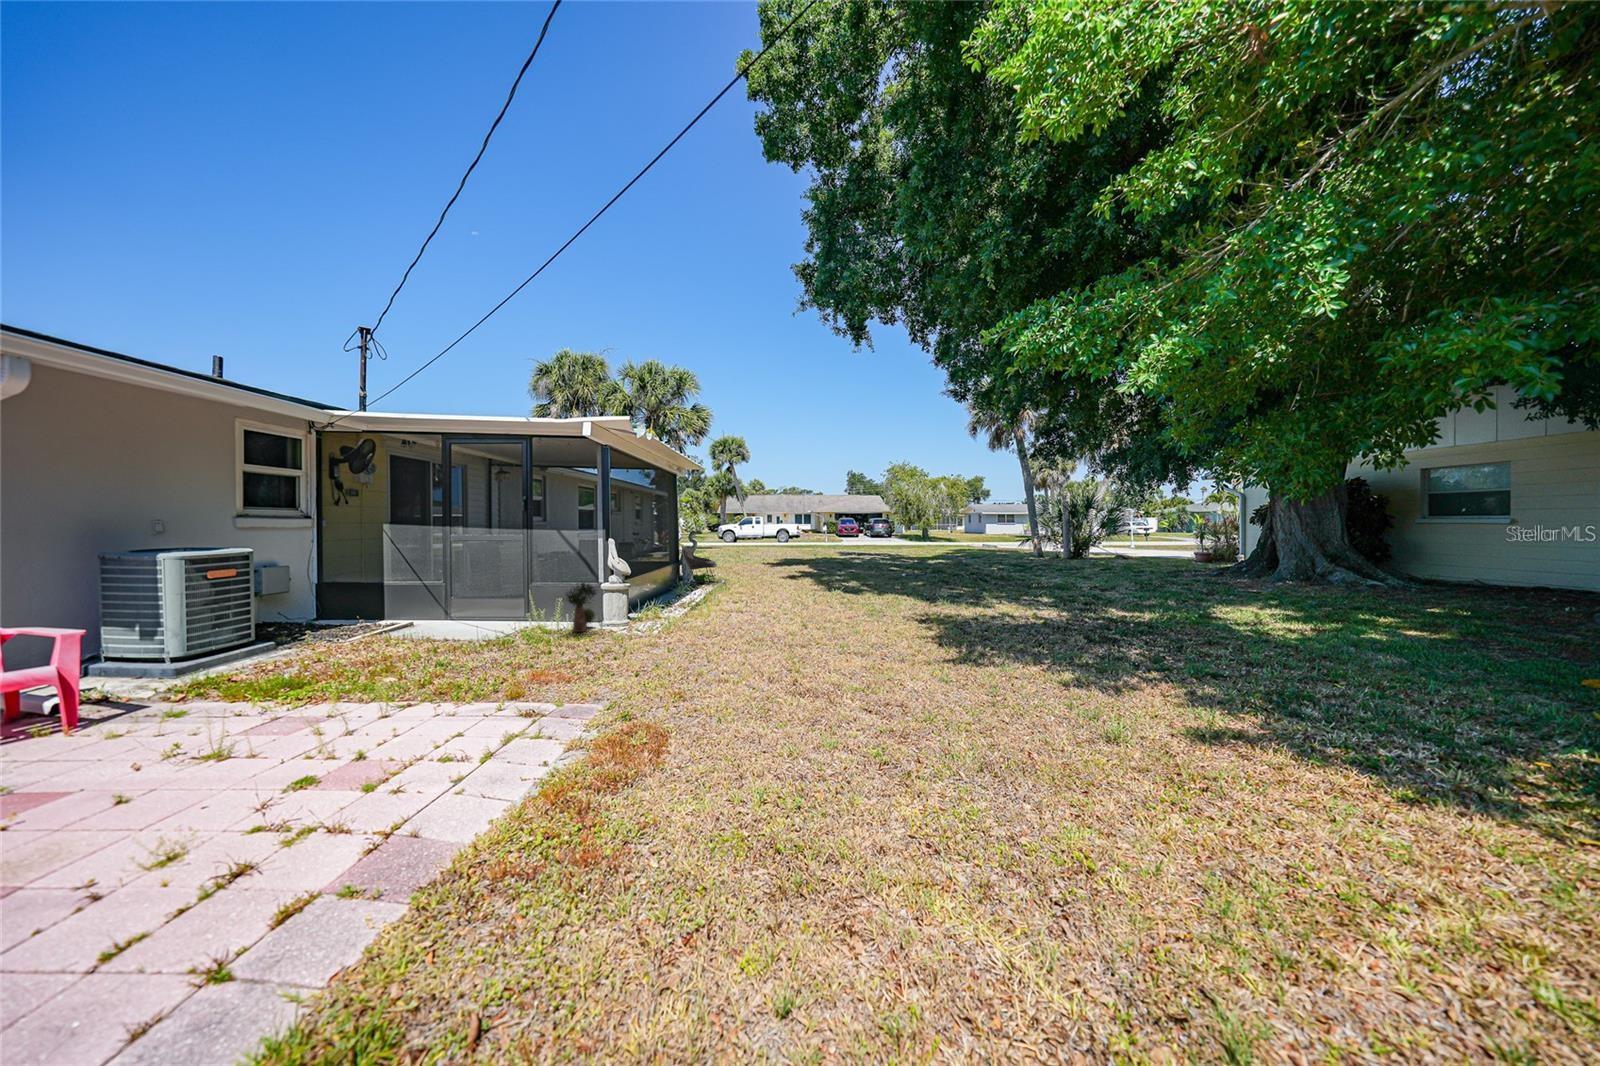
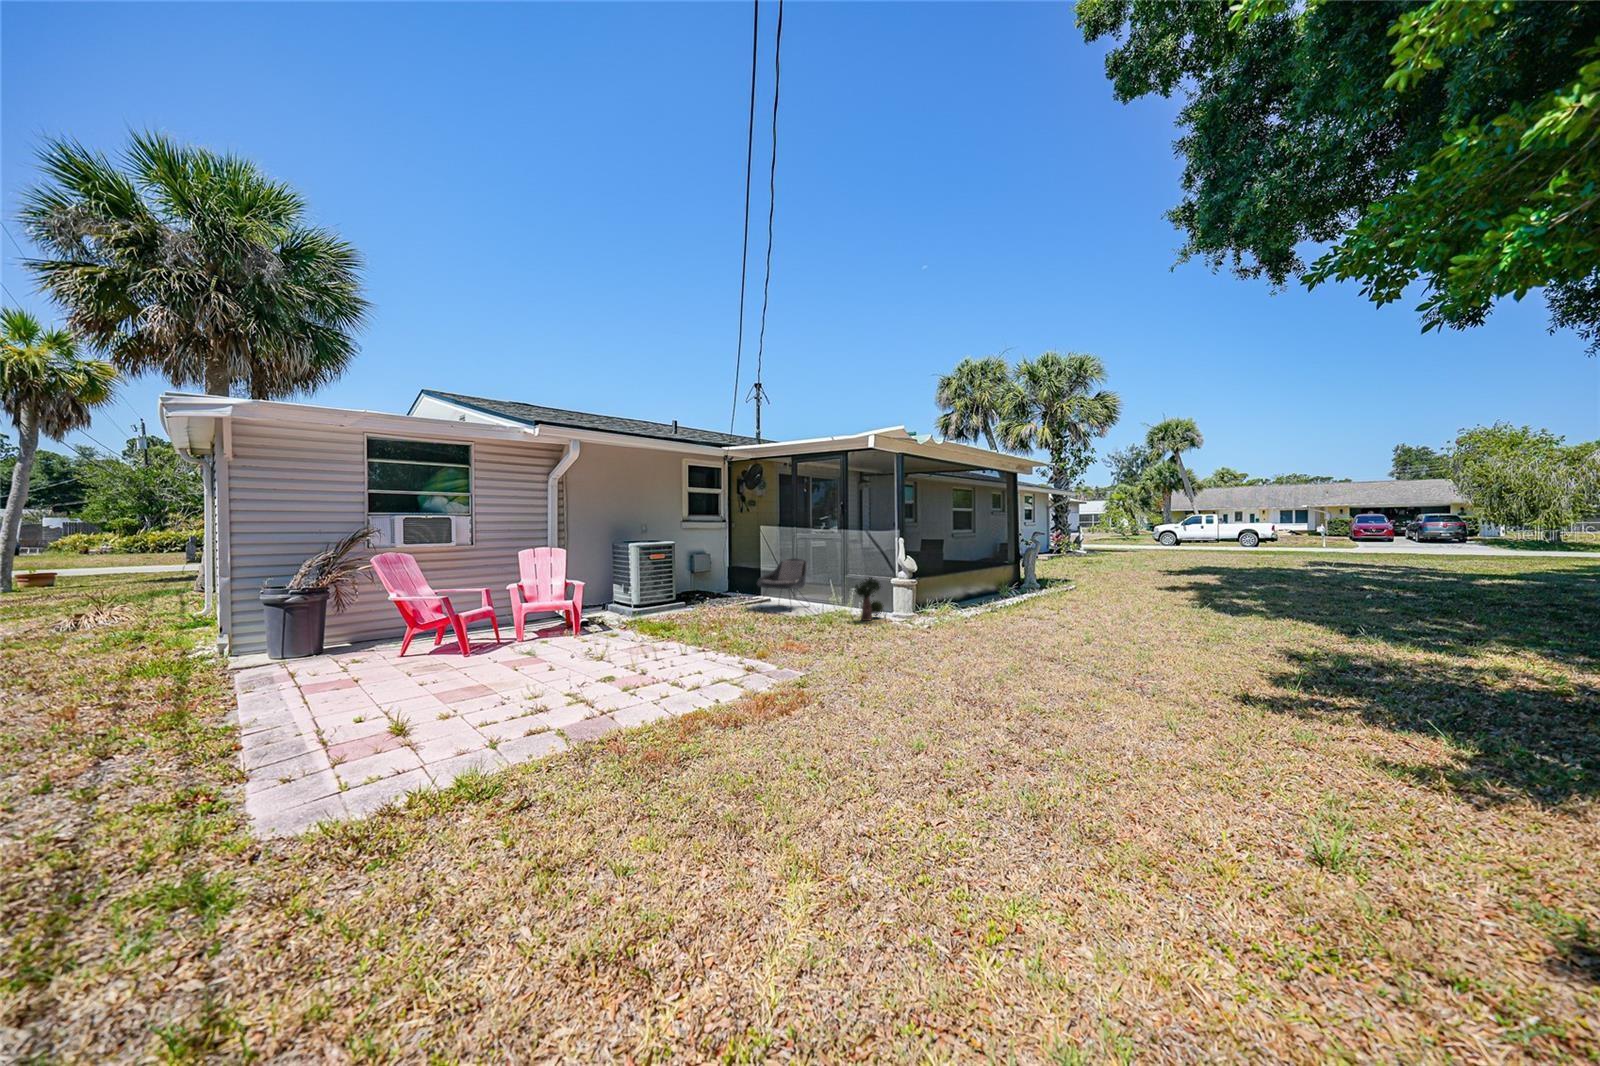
lounge chair: present [682,547,717,585] -> present [757,558,808,608]

